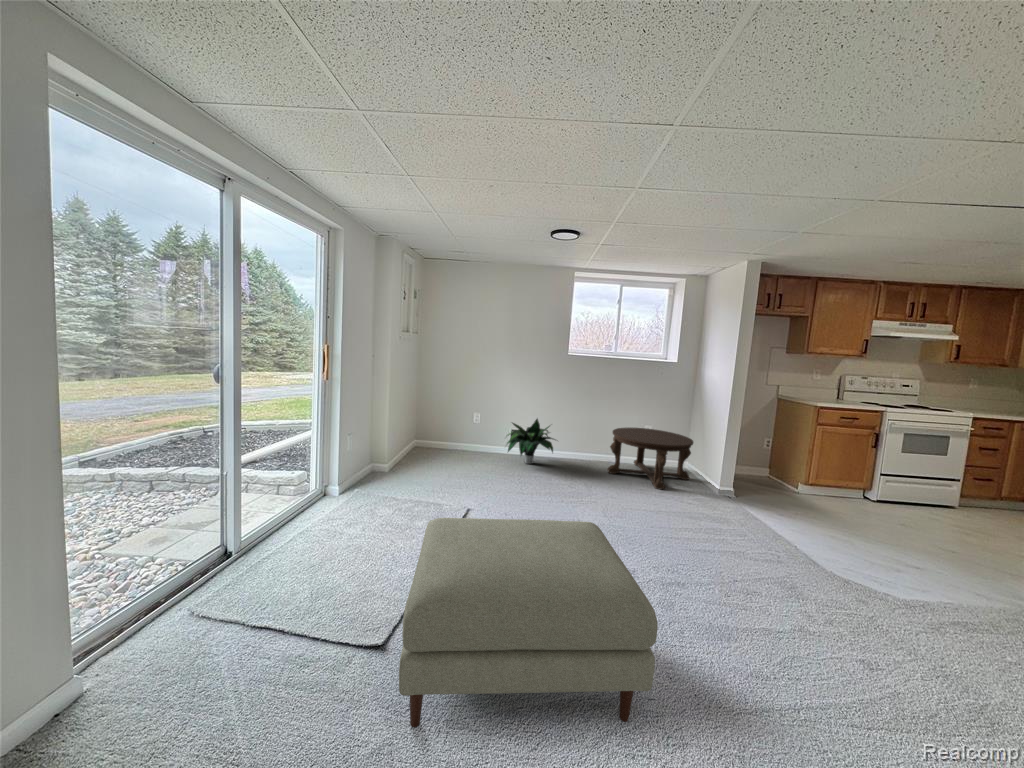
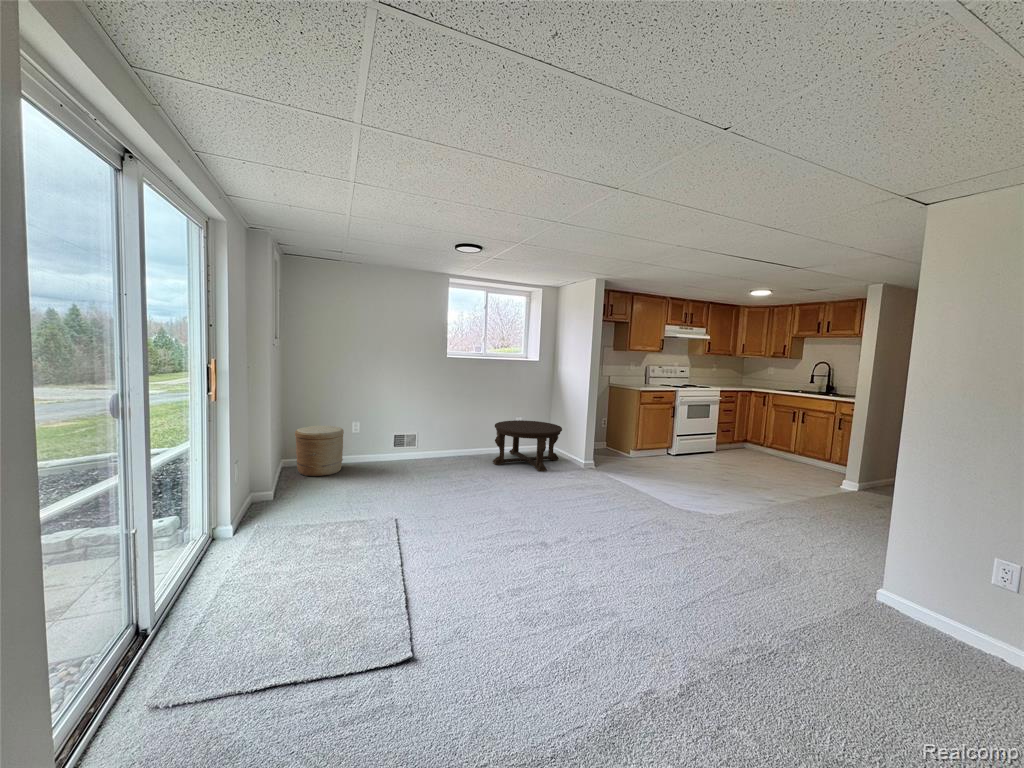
woven basket: none [424,413,464,458] -> present [295,426,344,476]
potted plant: present [507,419,555,464] -> none [391,421,446,468]
ottoman: present [399,518,658,727] -> none [422,503,647,703]

